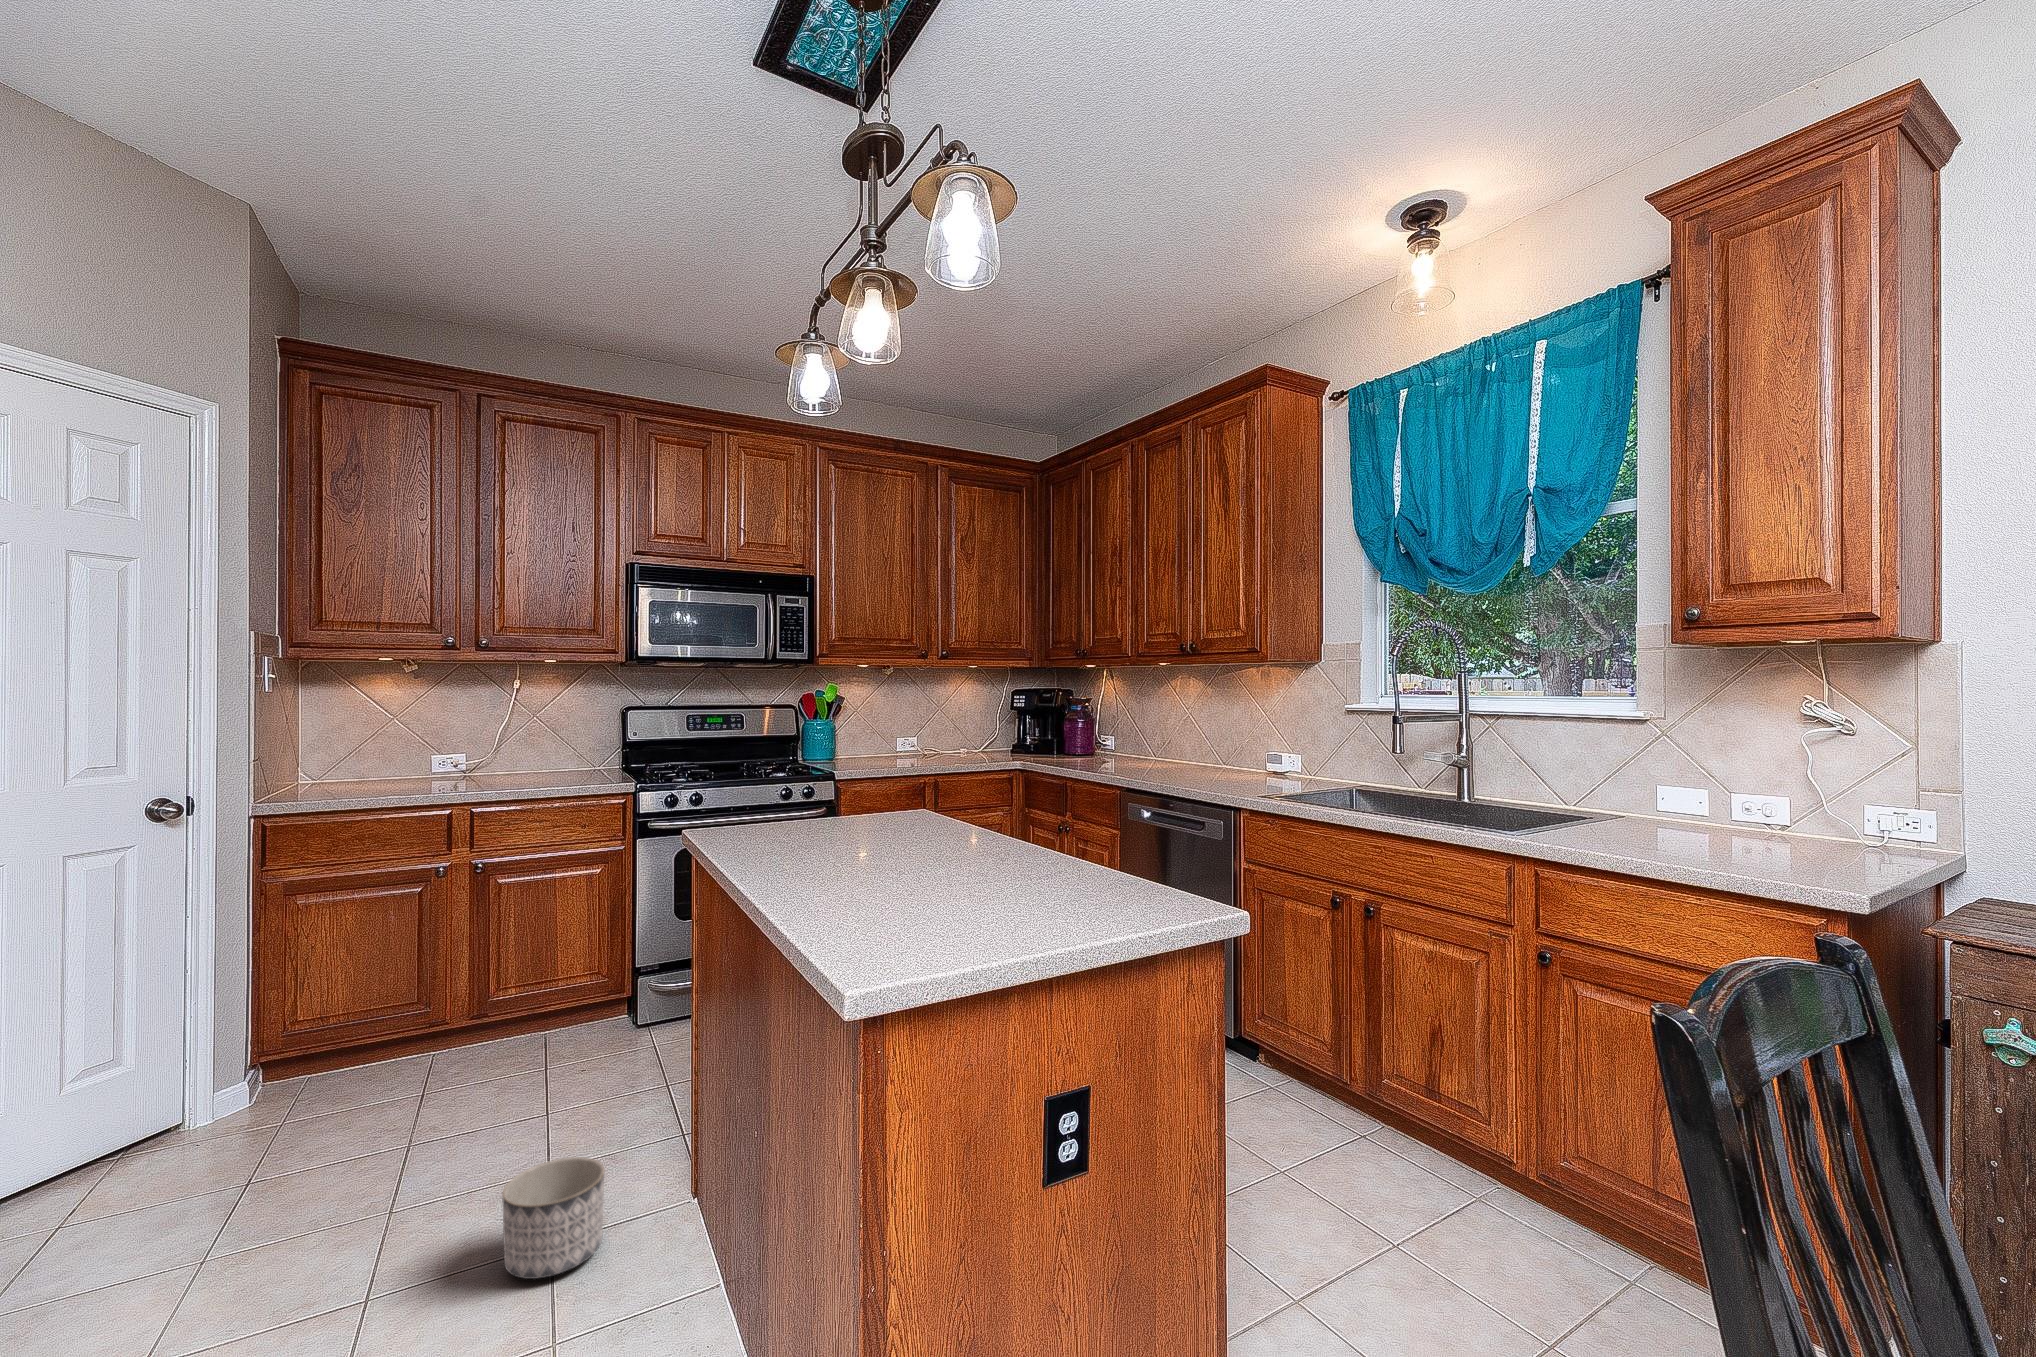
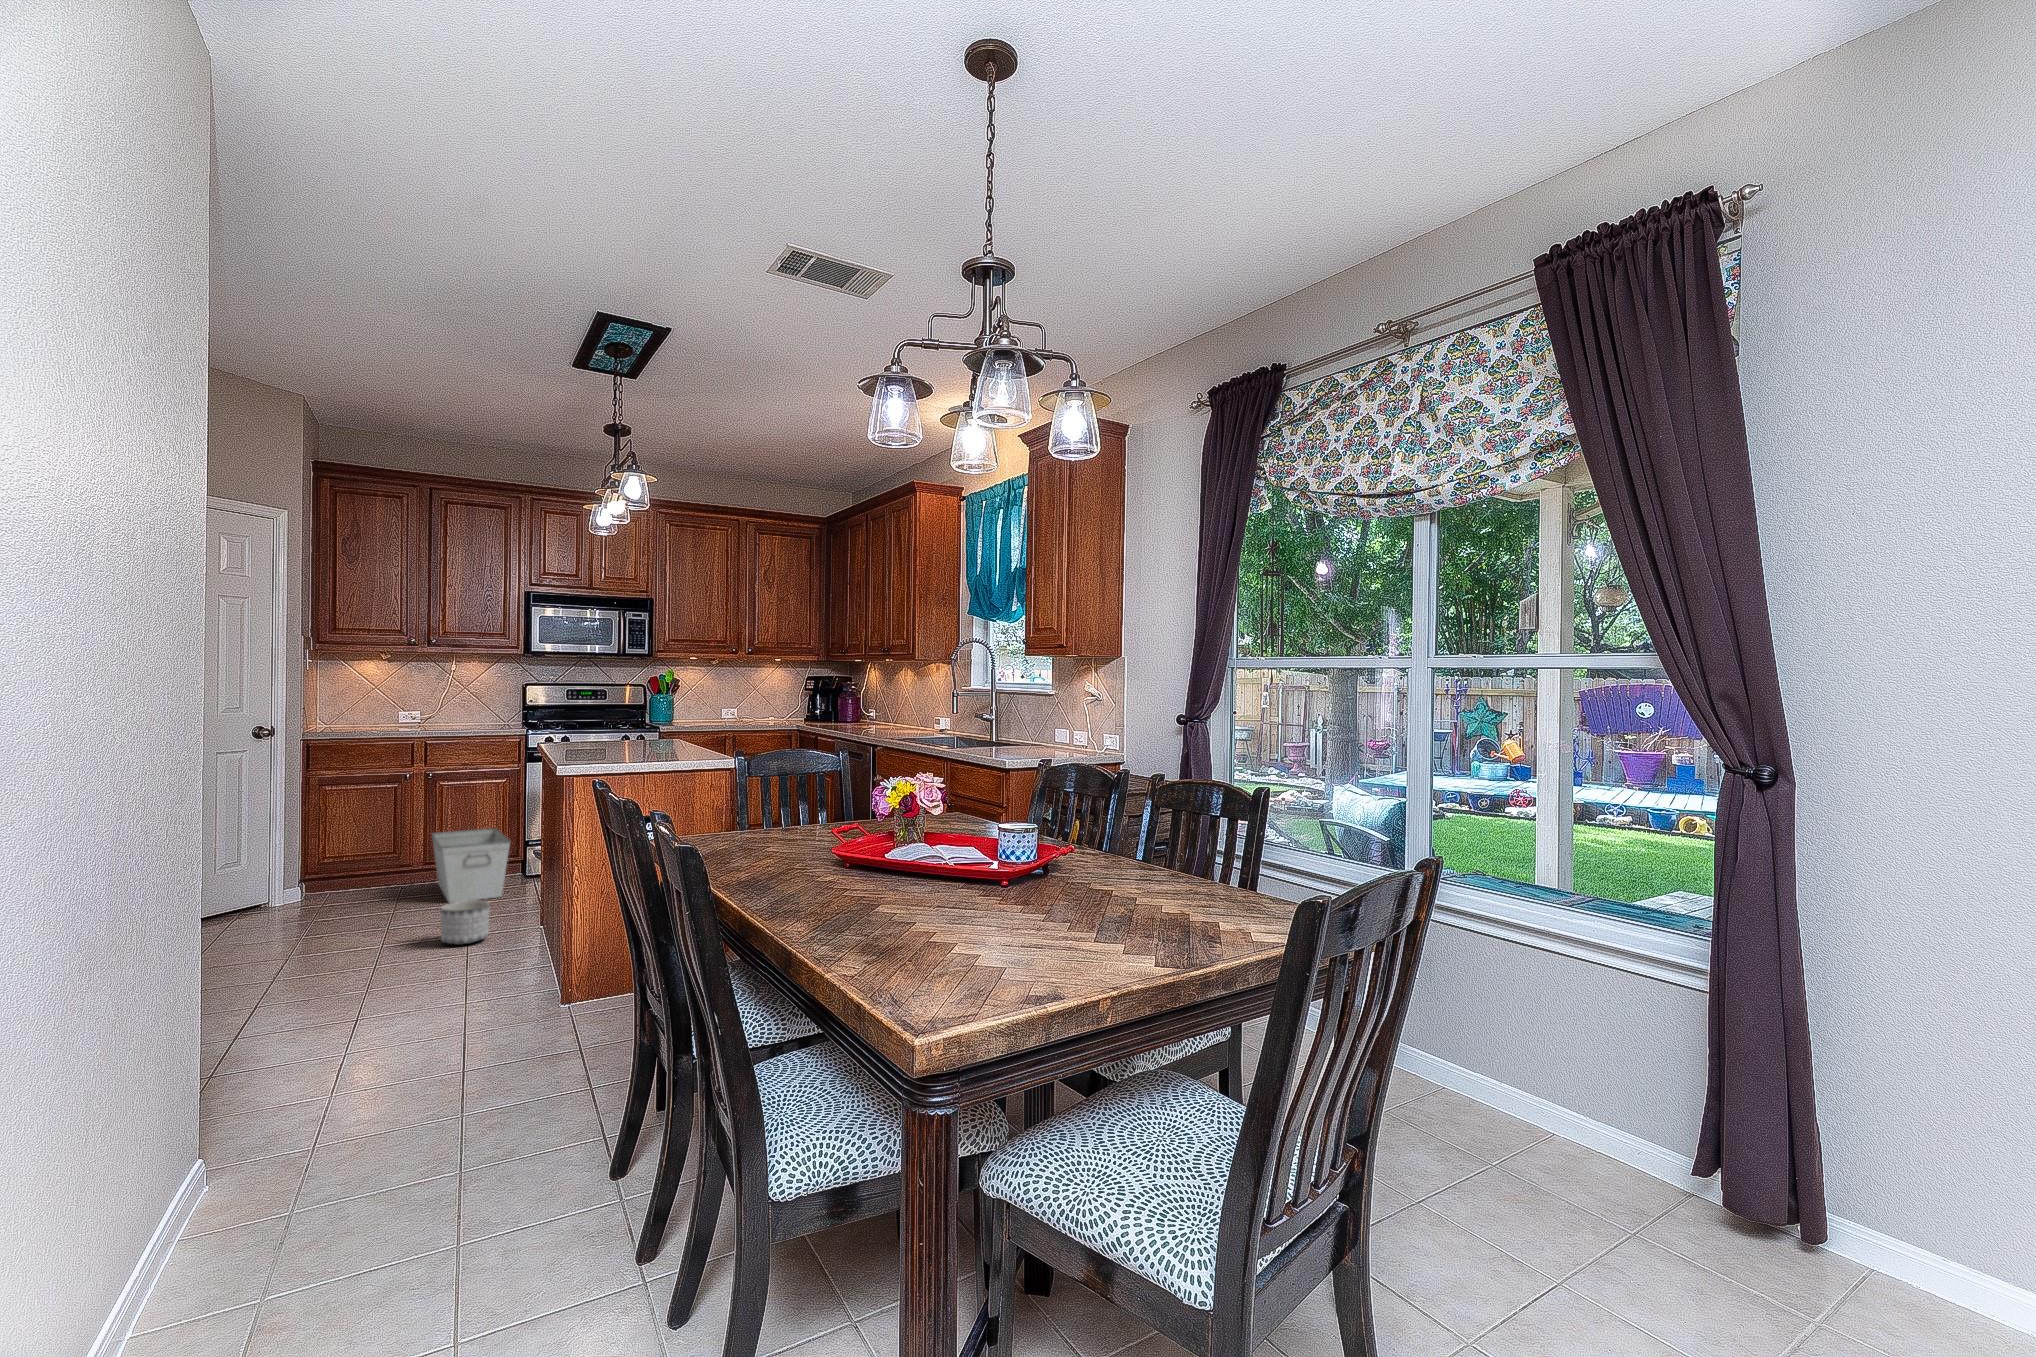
storage bin: none [482,946,620,1106] -> present [432,828,510,903]

